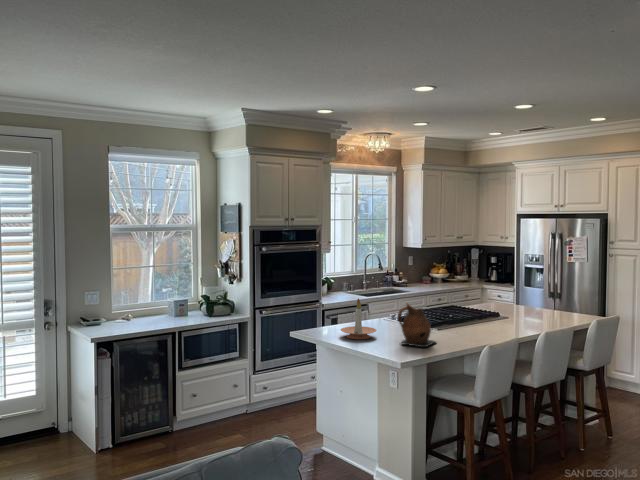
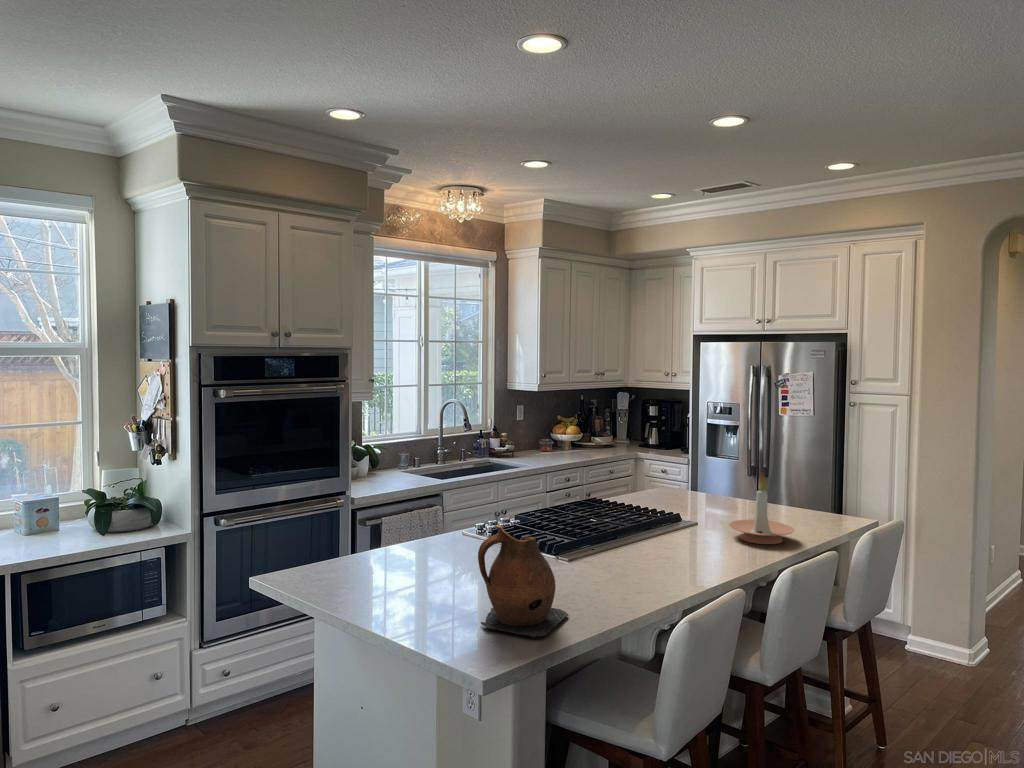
candle holder: present [341,299,377,339] -> present [729,472,794,544]

